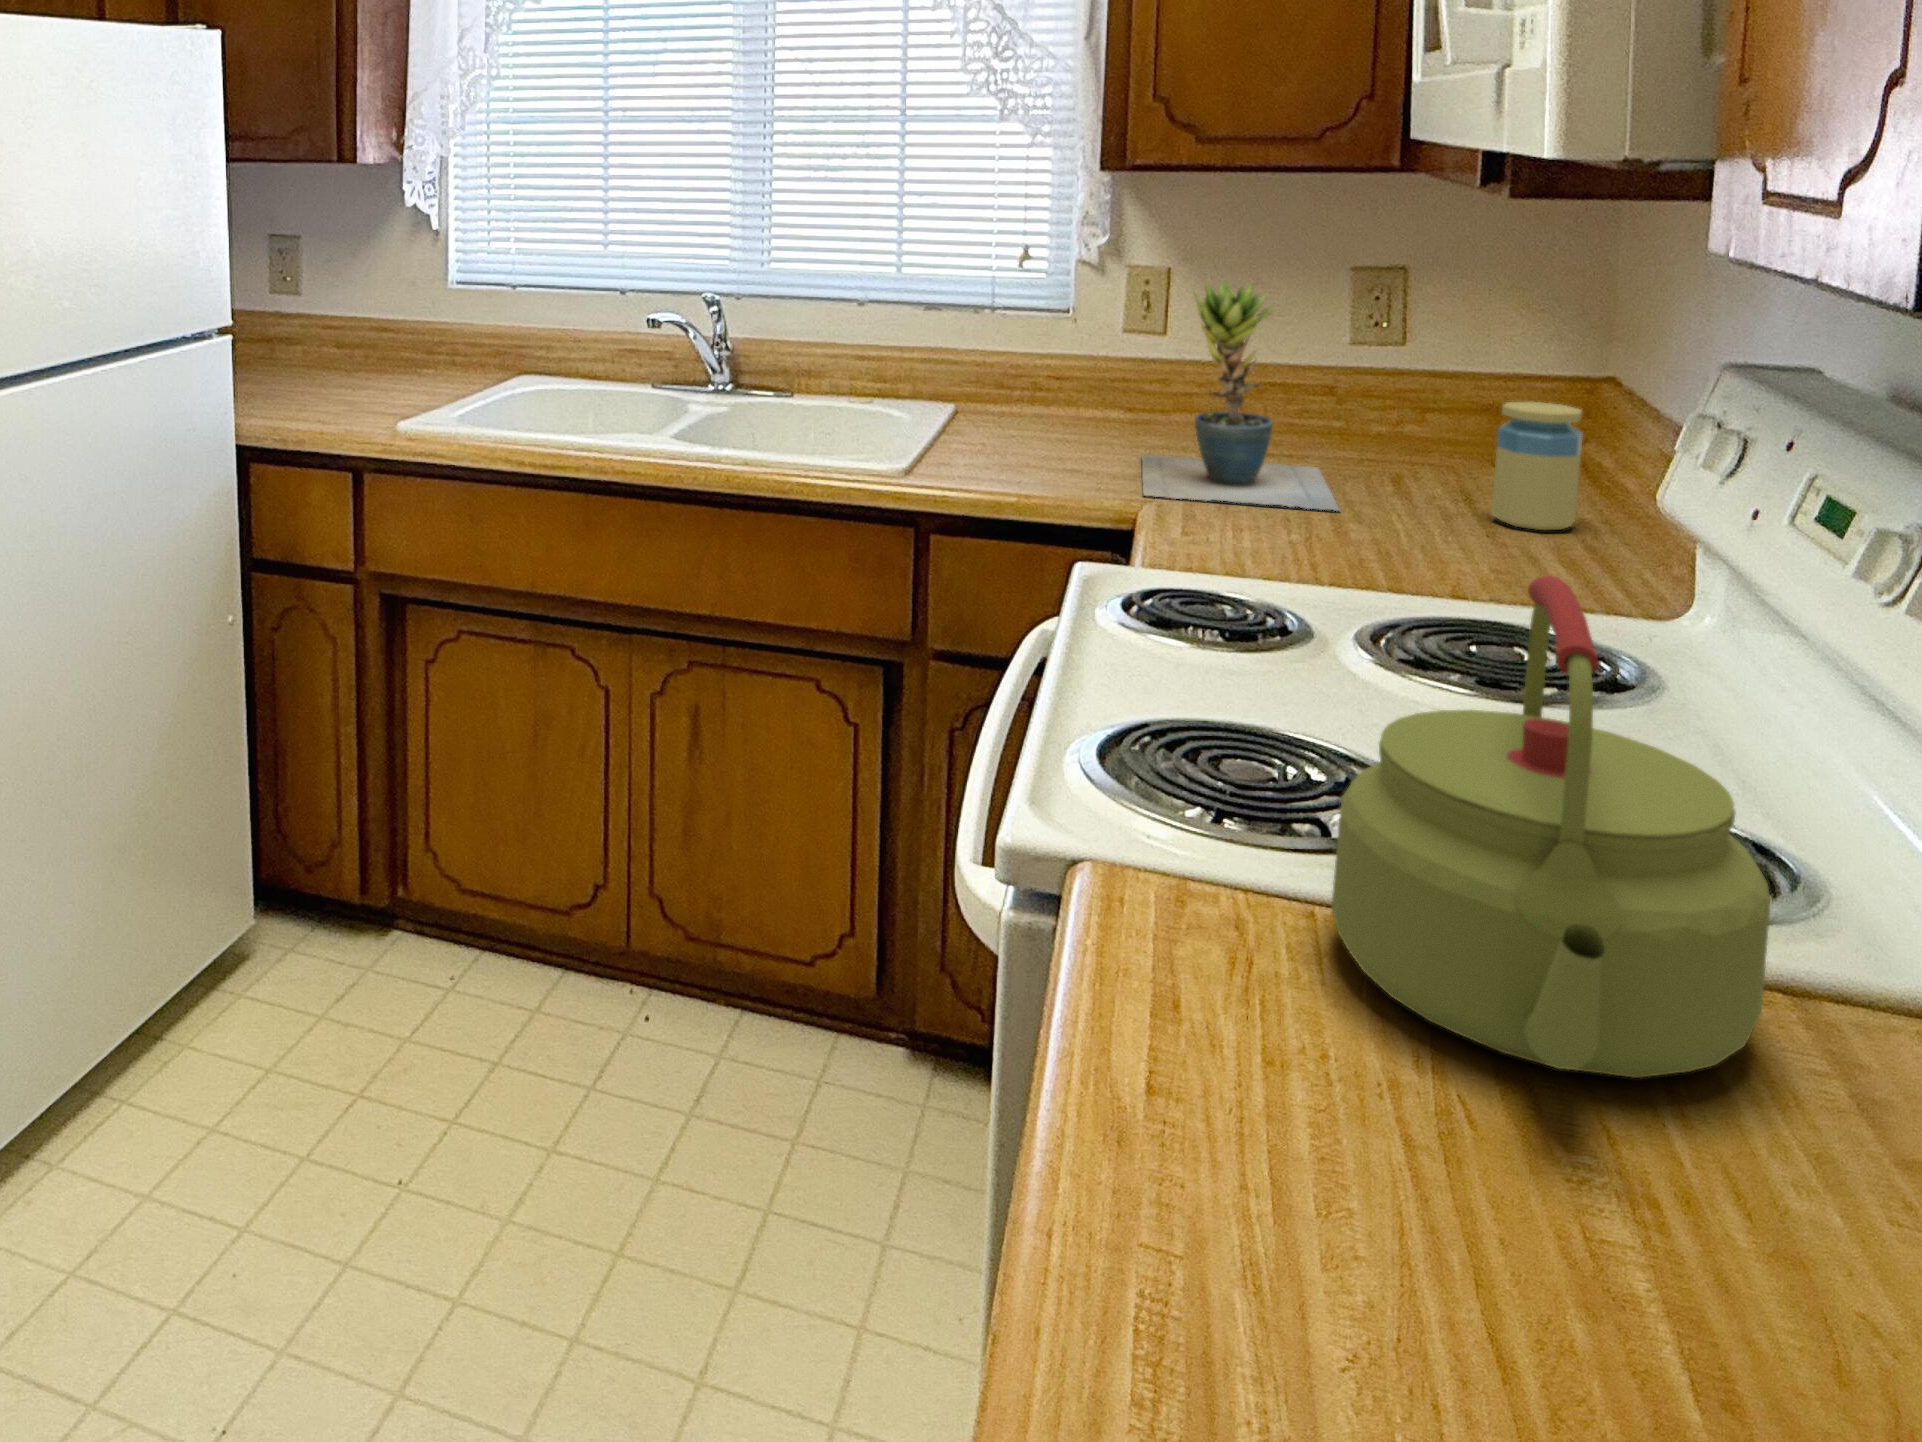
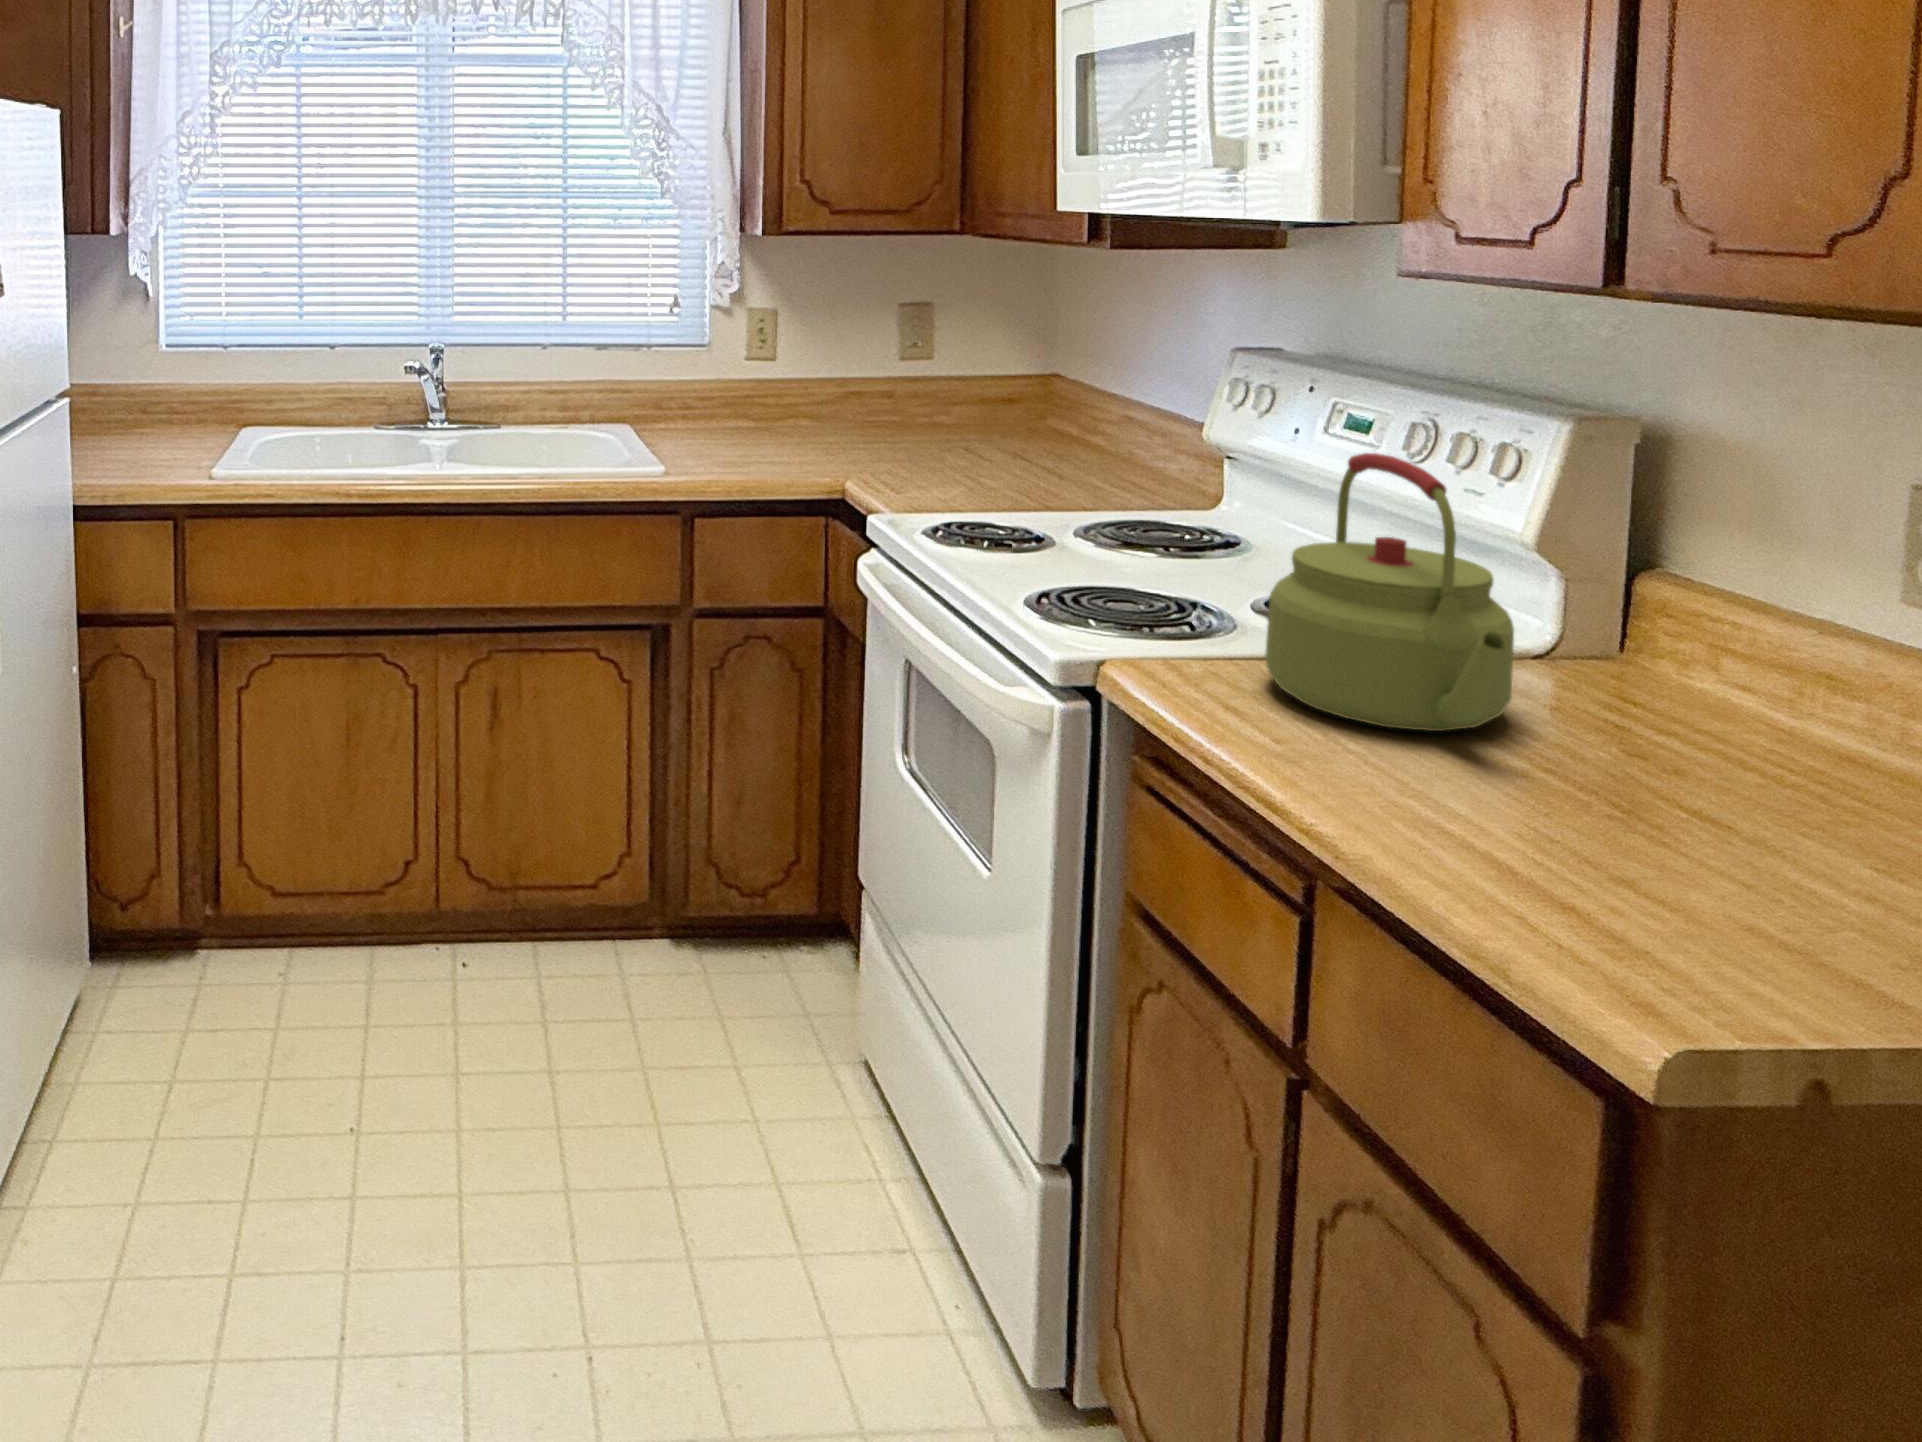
potted plant: present [1142,283,1339,511] -> none [798,313,962,474]
jar: present [1491,402,1583,530] -> none [1046,386,1097,471]

